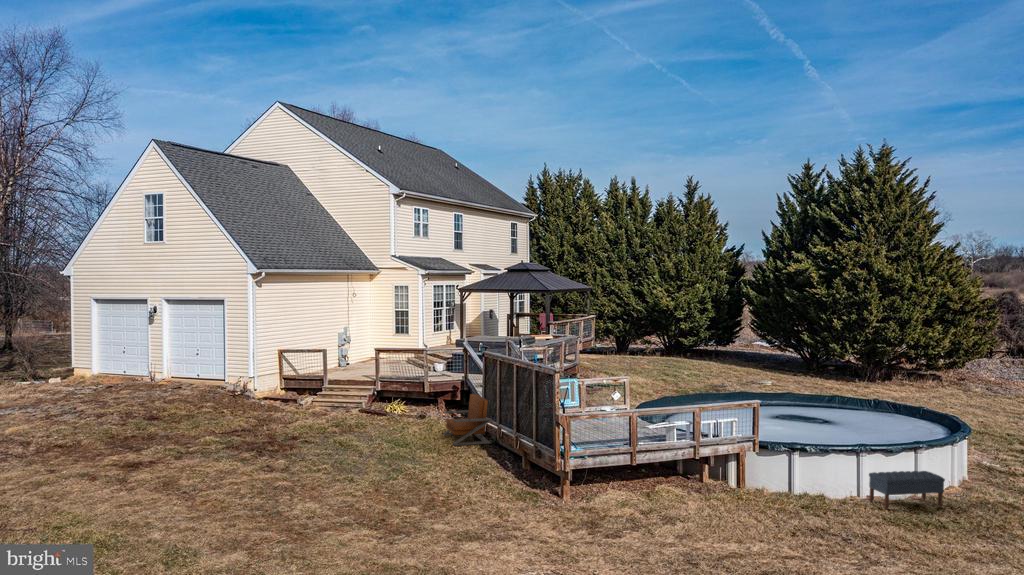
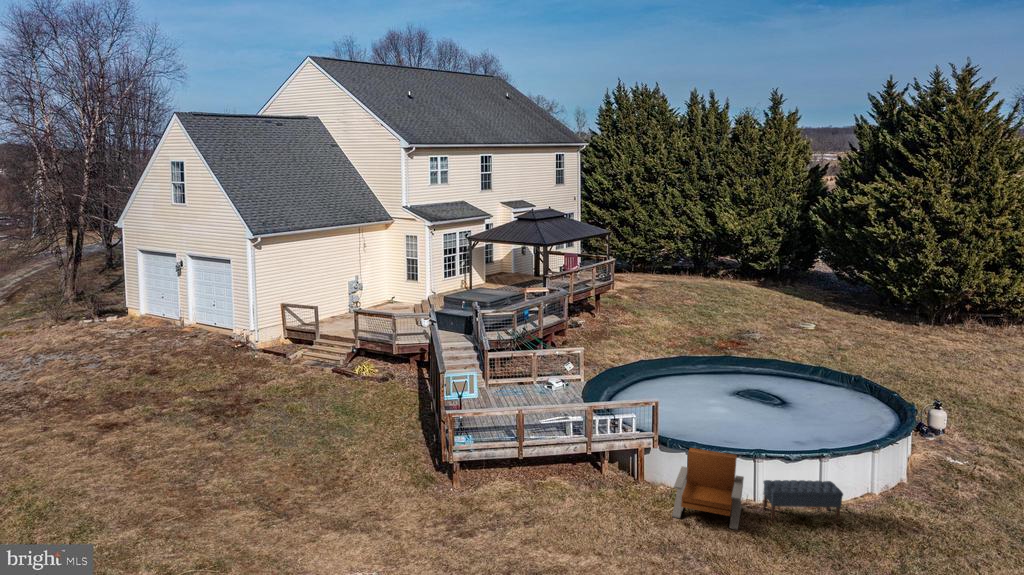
lounge chair: present [443,394,492,446] -> present [672,448,744,530]

